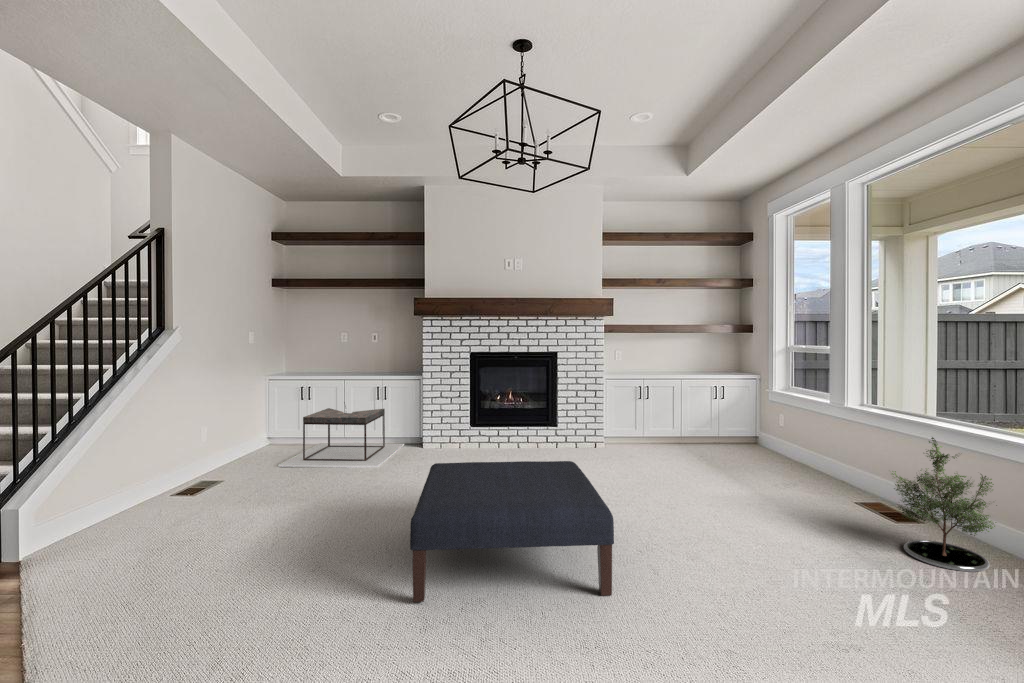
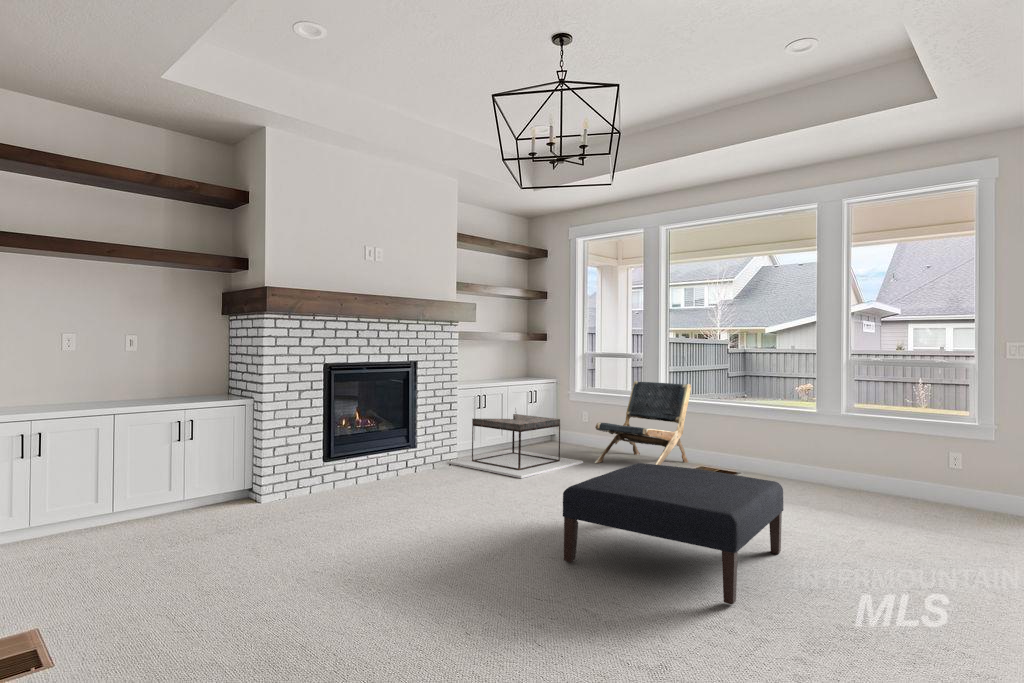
lounge chair: none [724,379,857,491] -> present [594,381,691,465]
coffee table: present [278,406,404,467] -> present [447,414,583,478]
potted tree: present [892,437,996,572] -> none [777,410,830,490]

